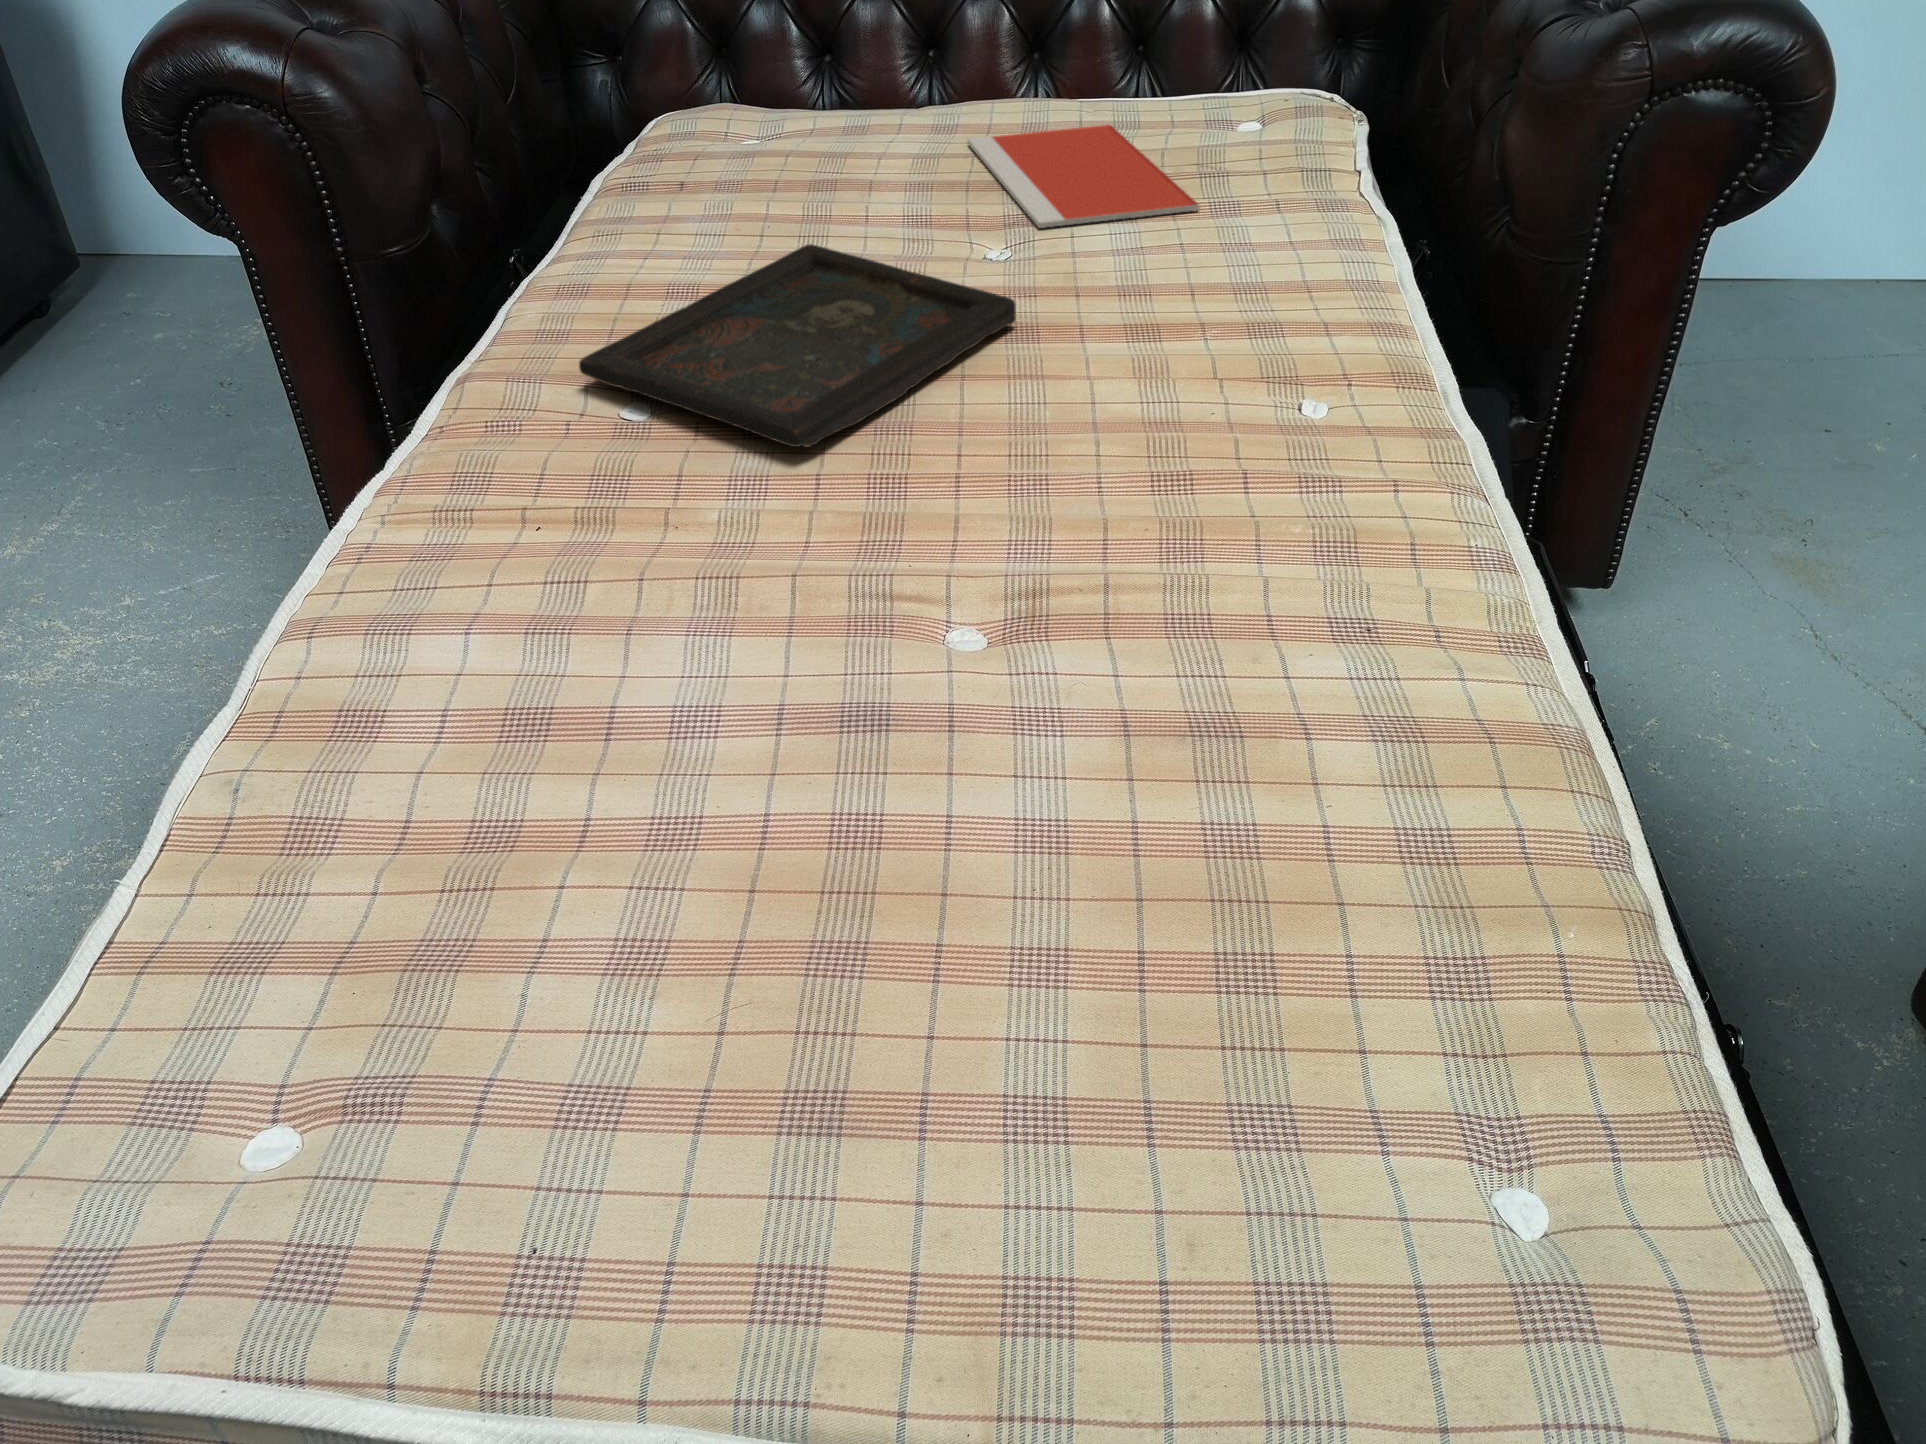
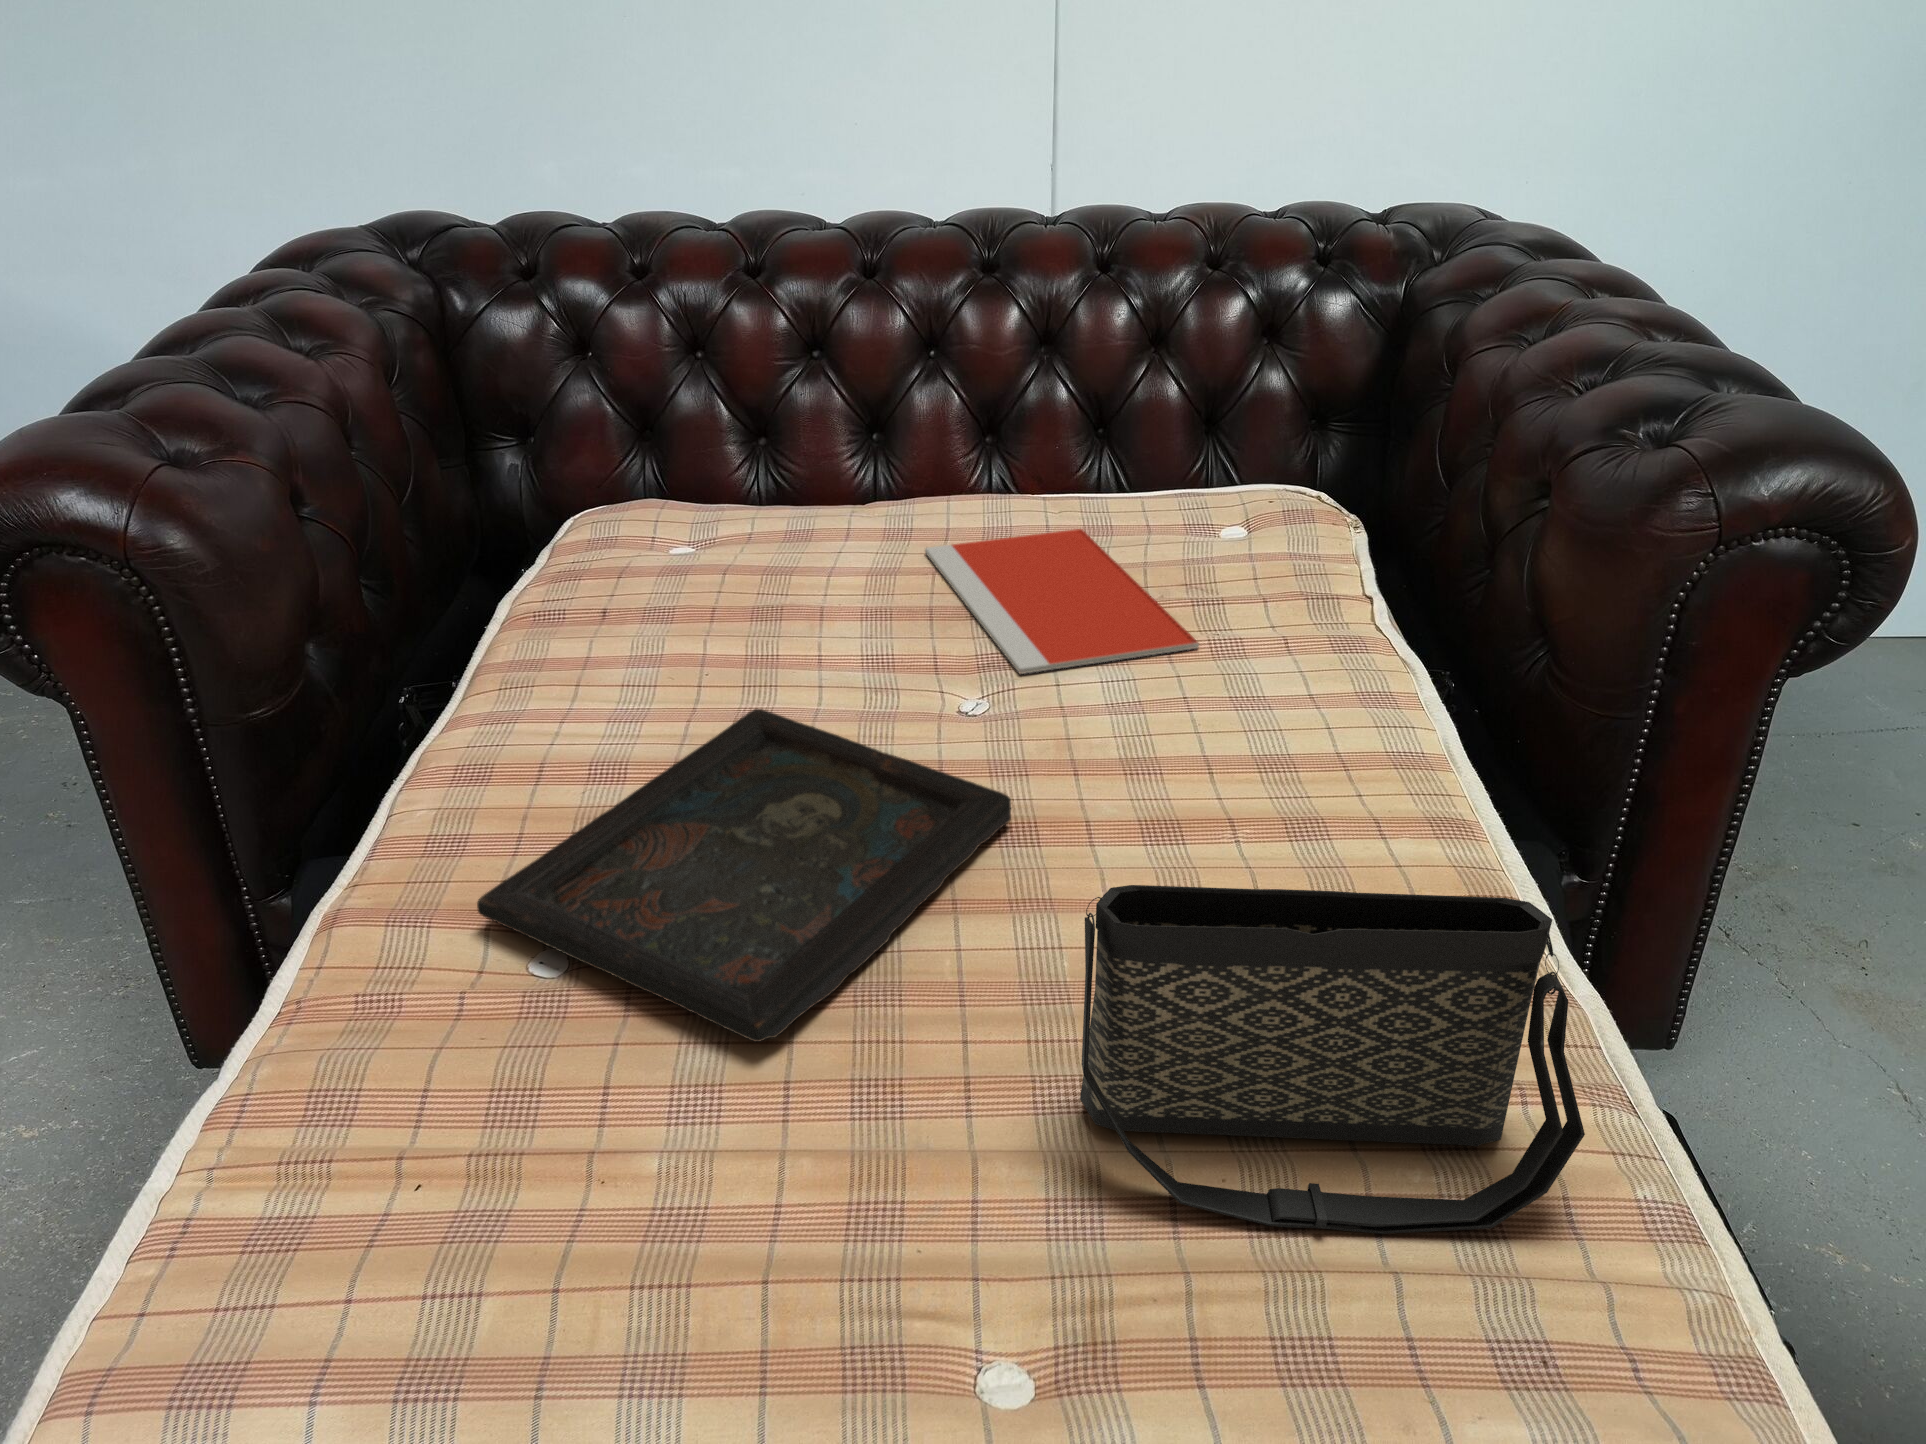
handbag: none [1037,295,1421,560] -> present [1080,885,1585,1234]

